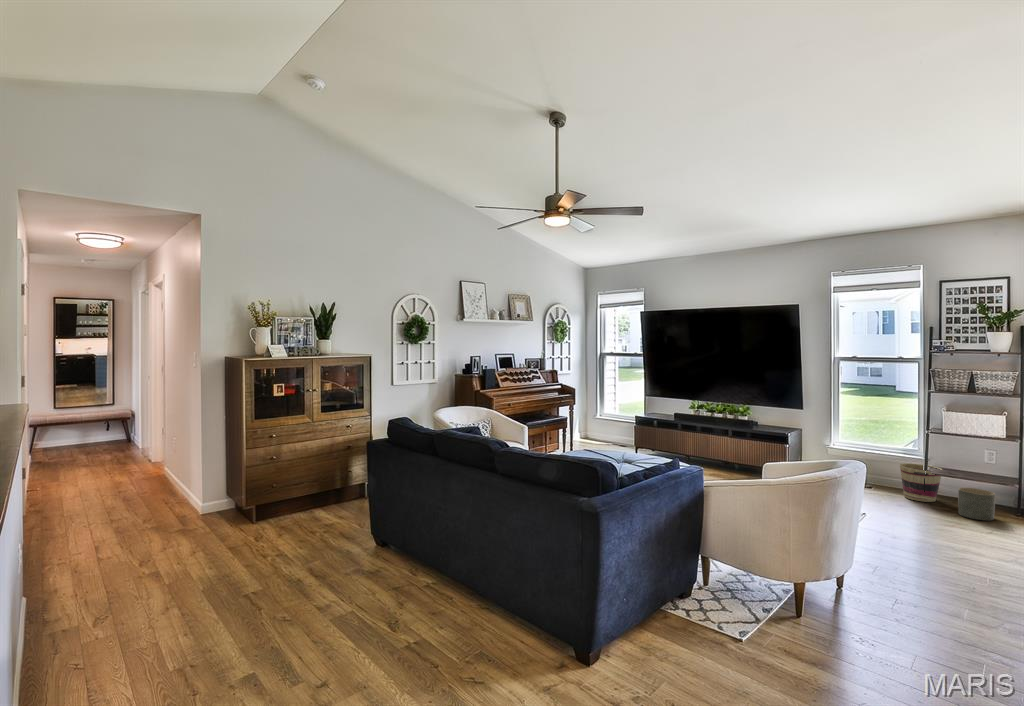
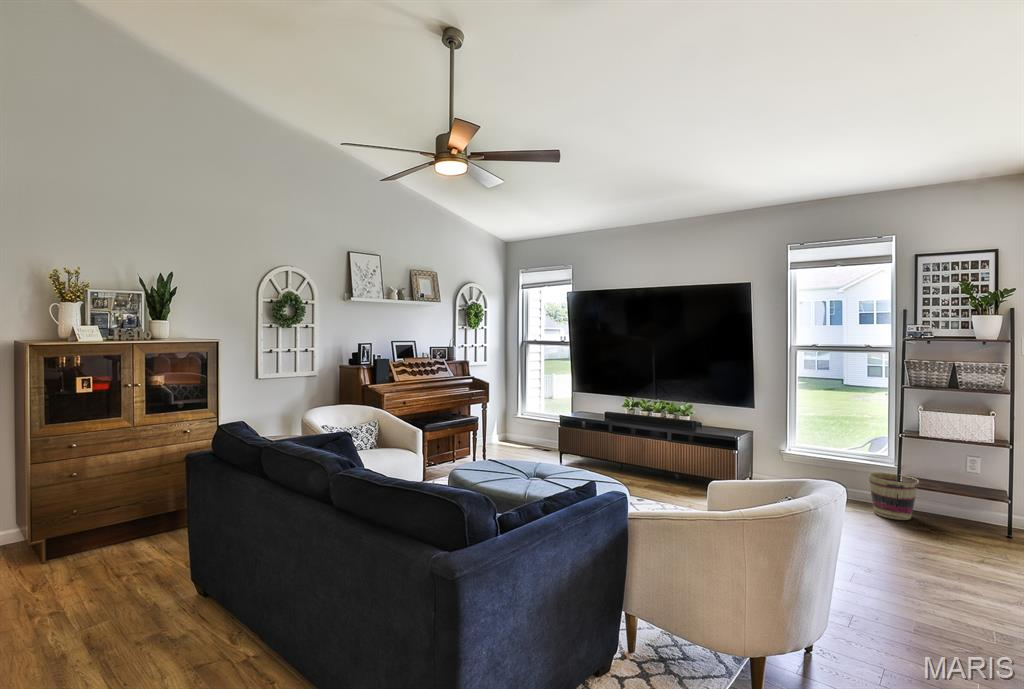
planter: present [958,488,995,521] -> none [943,504,988,546]

